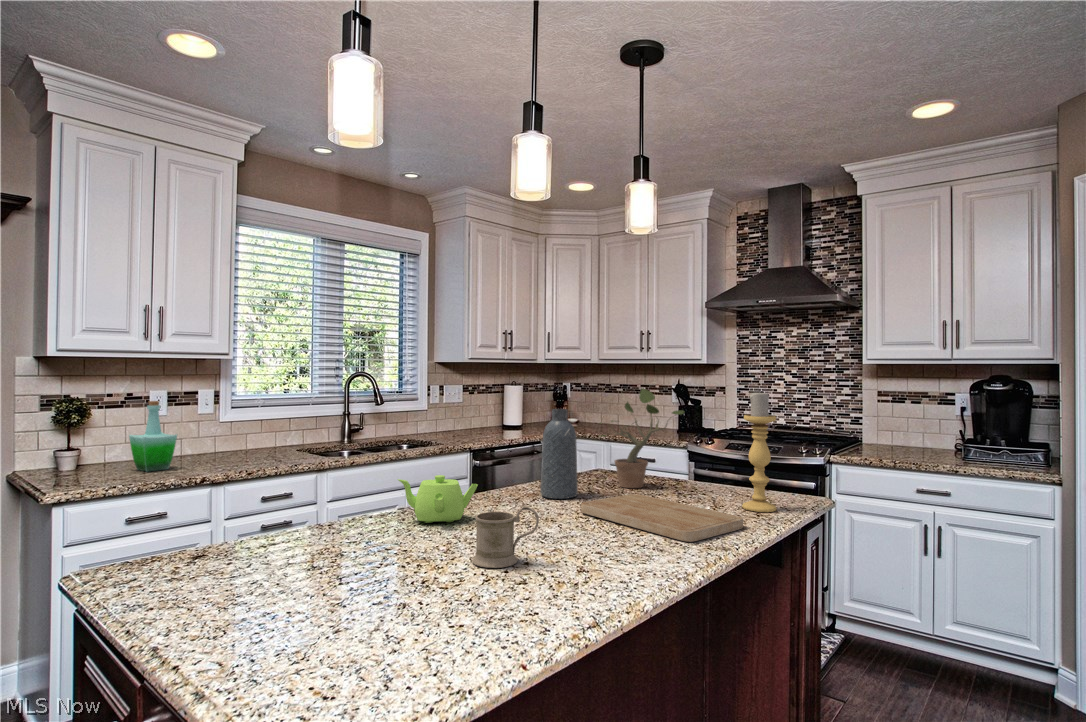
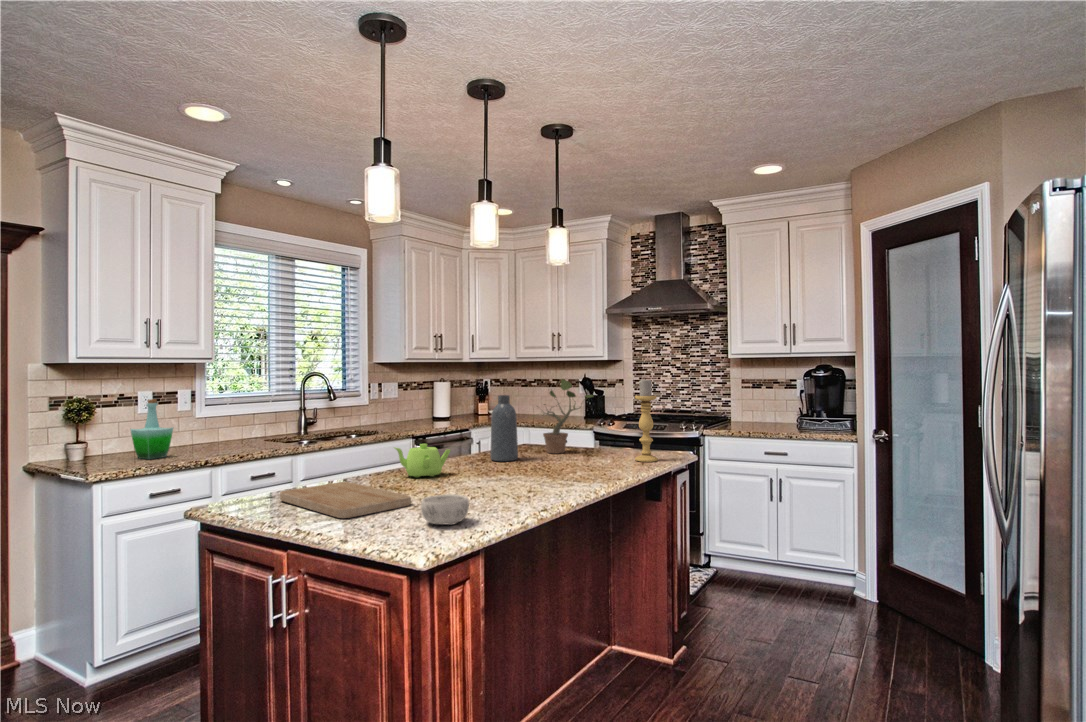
cutting board: present [581,494,743,542] -> present [280,482,411,518]
mug: present [472,505,539,568] -> none [461,455,505,495]
decorative bowl: none [369,584,453,648] -> present [421,494,469,525]

